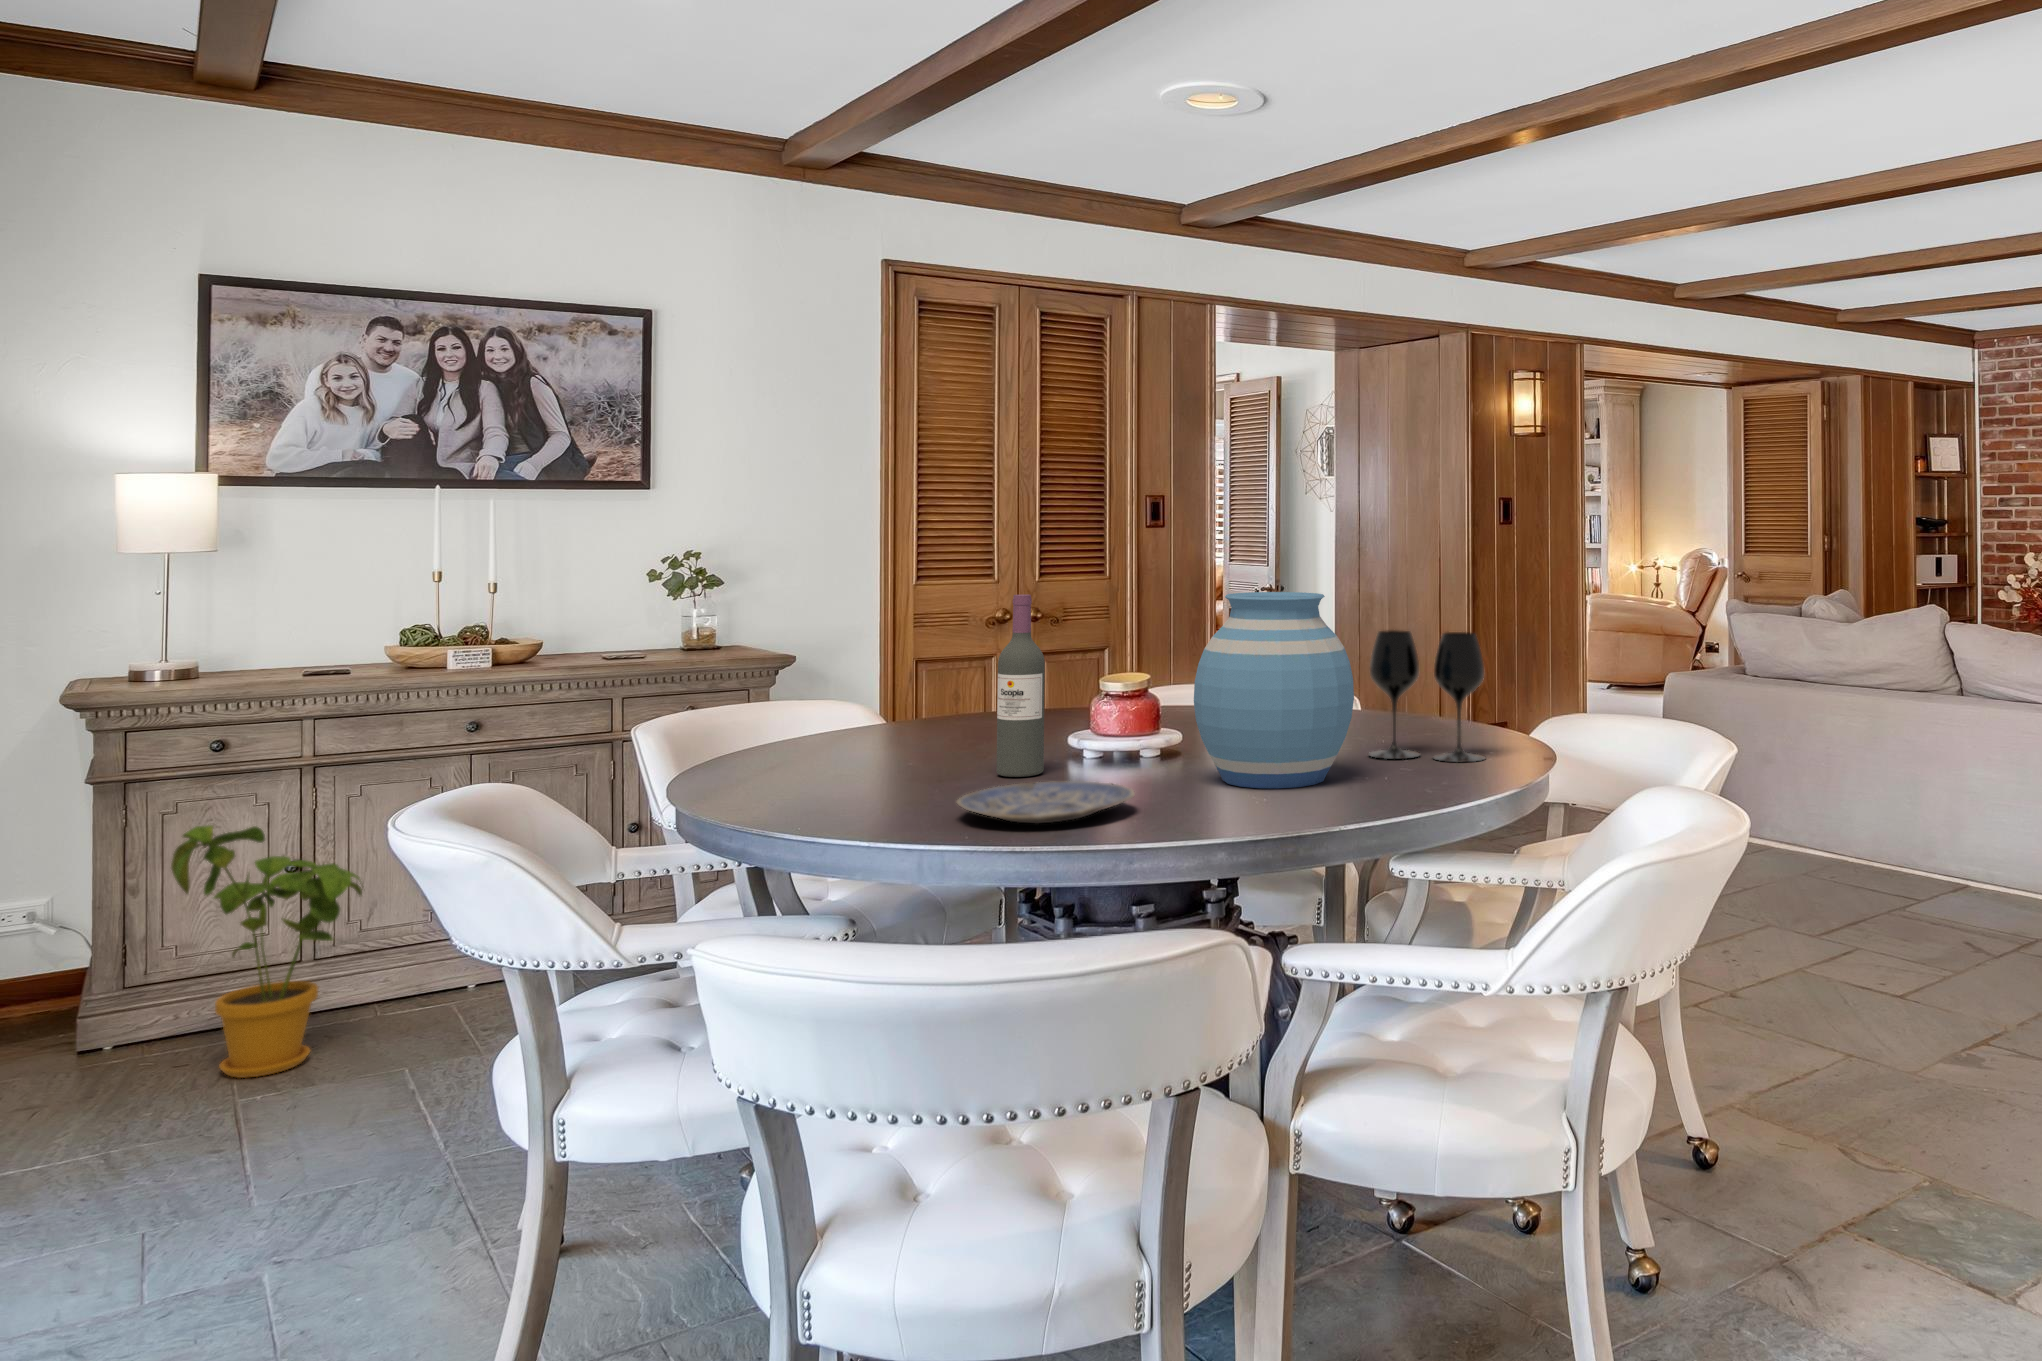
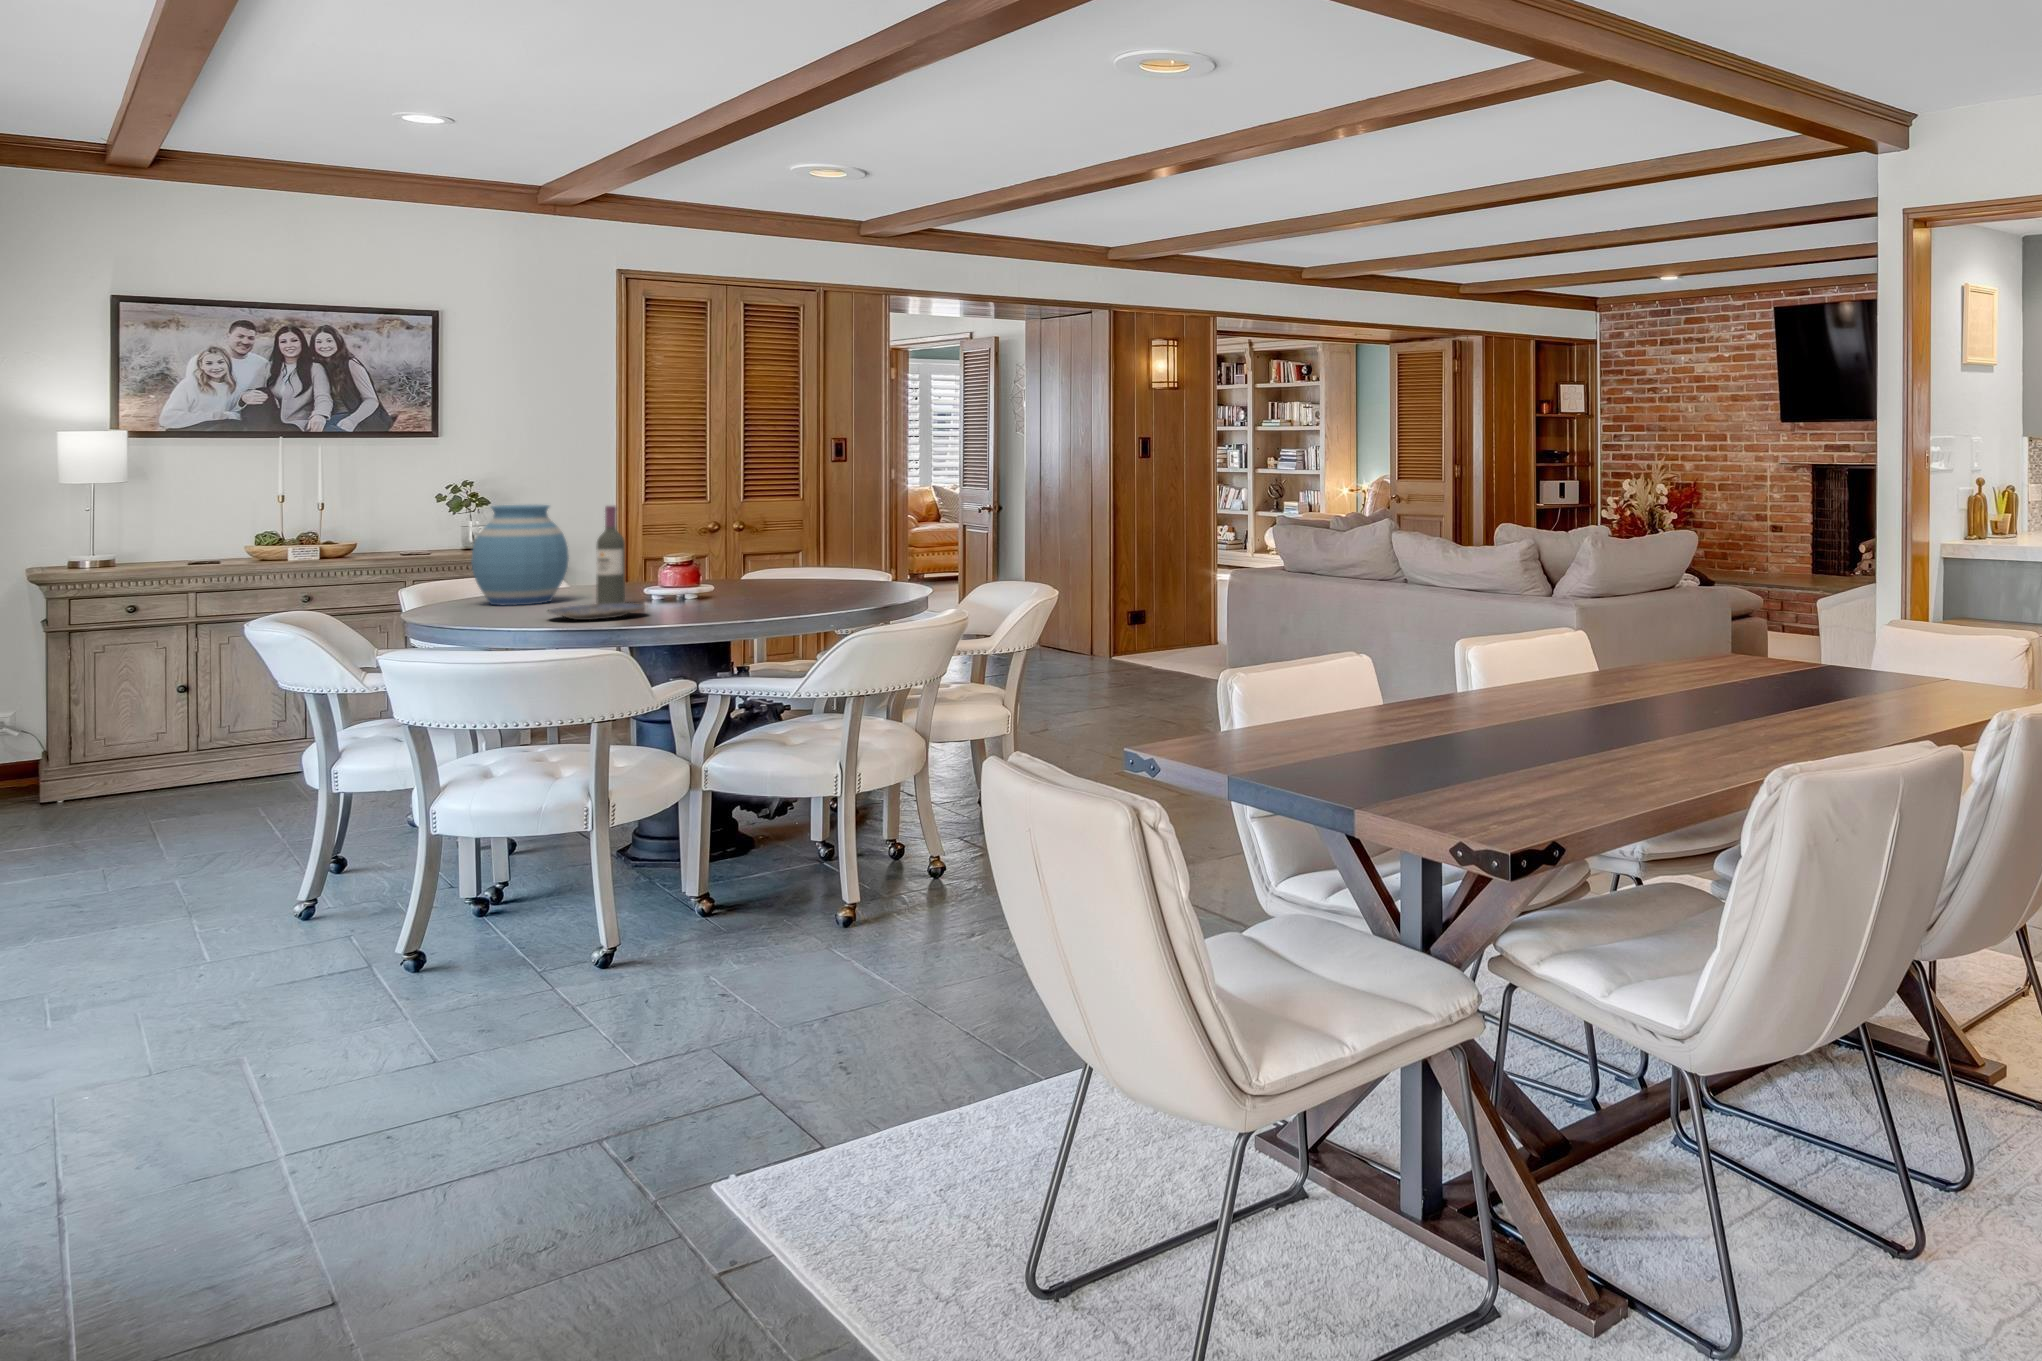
vase: present [1194,592,1354,788] -> present [472,505,569,606]
wine glass: present [1369,630,1485,762] -> none [825,526,890,599]
house plant: present [171,825,362,1078] -> none [108,653,237,811]

